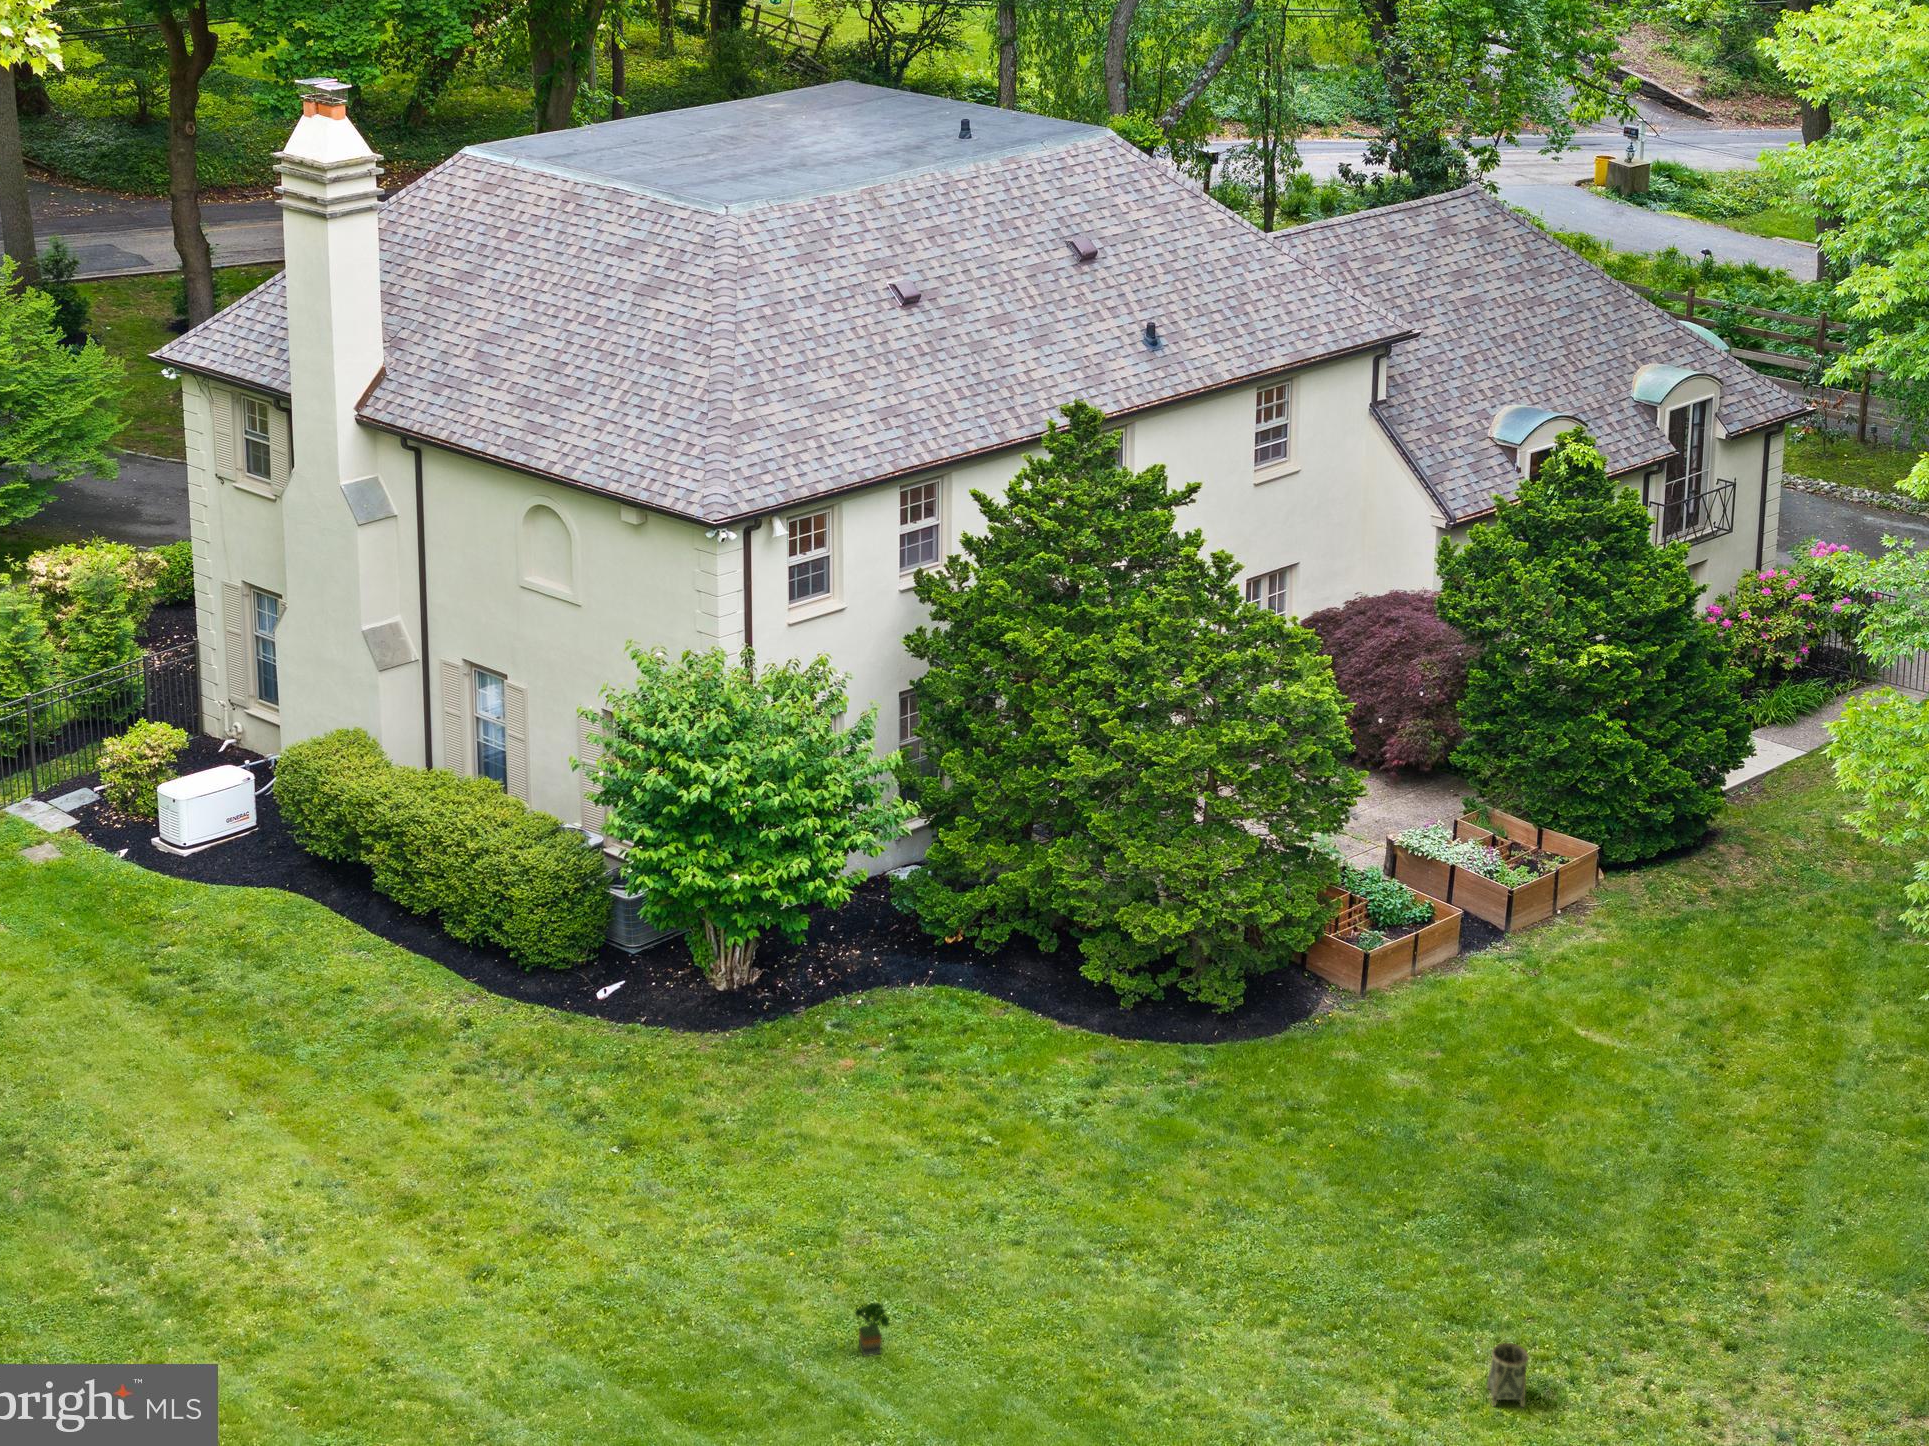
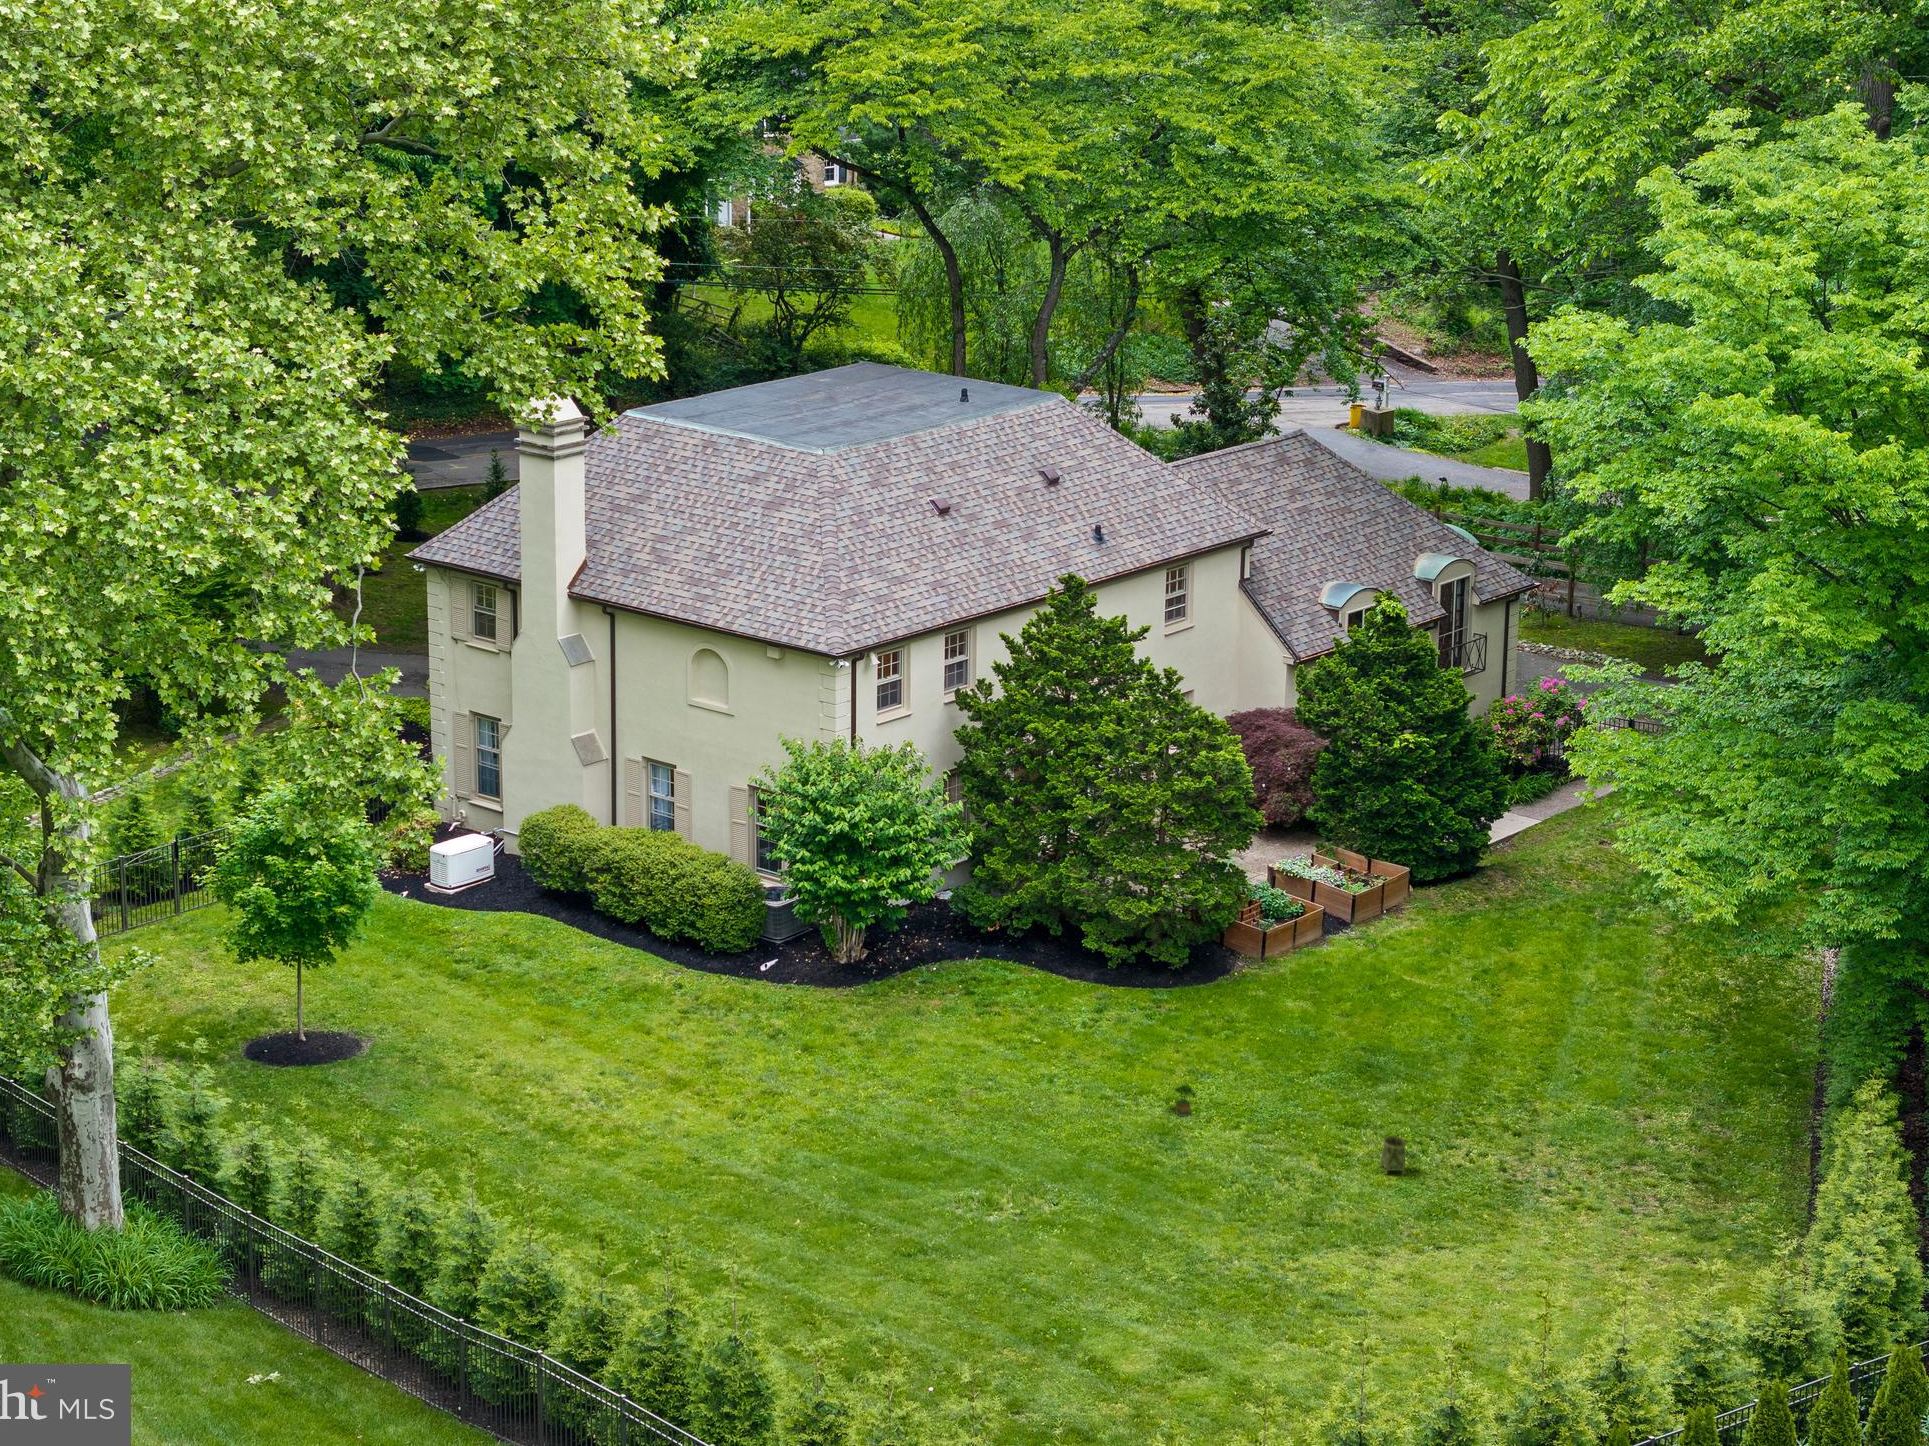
potted tree: present [855,1302,890,1356] -> present [1175,1084,1196,1117]

